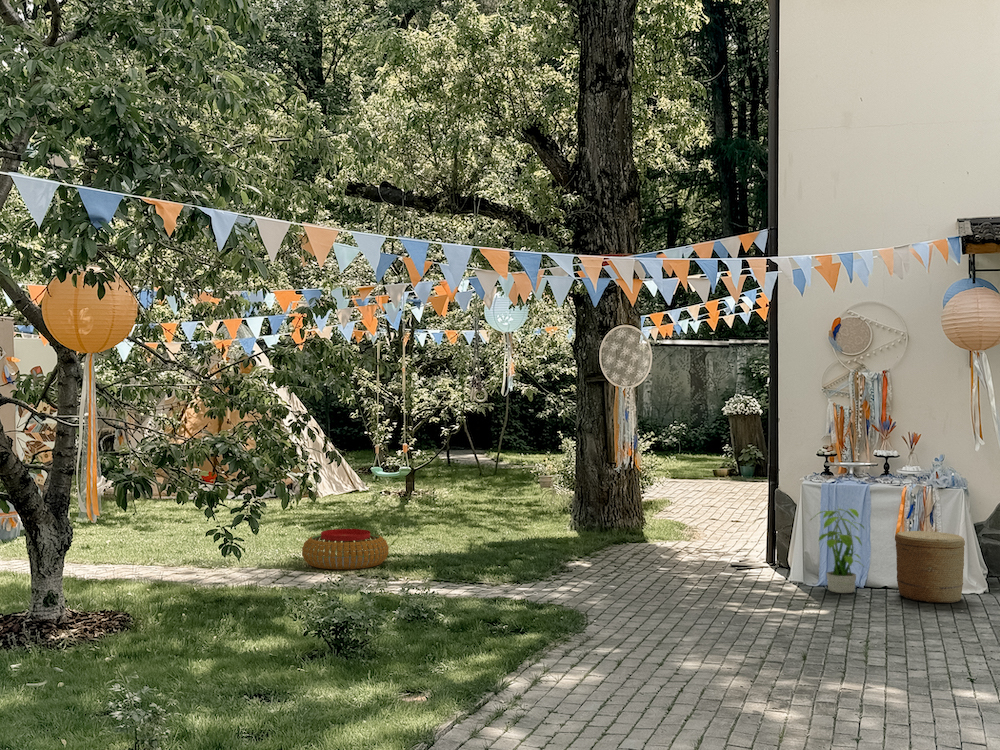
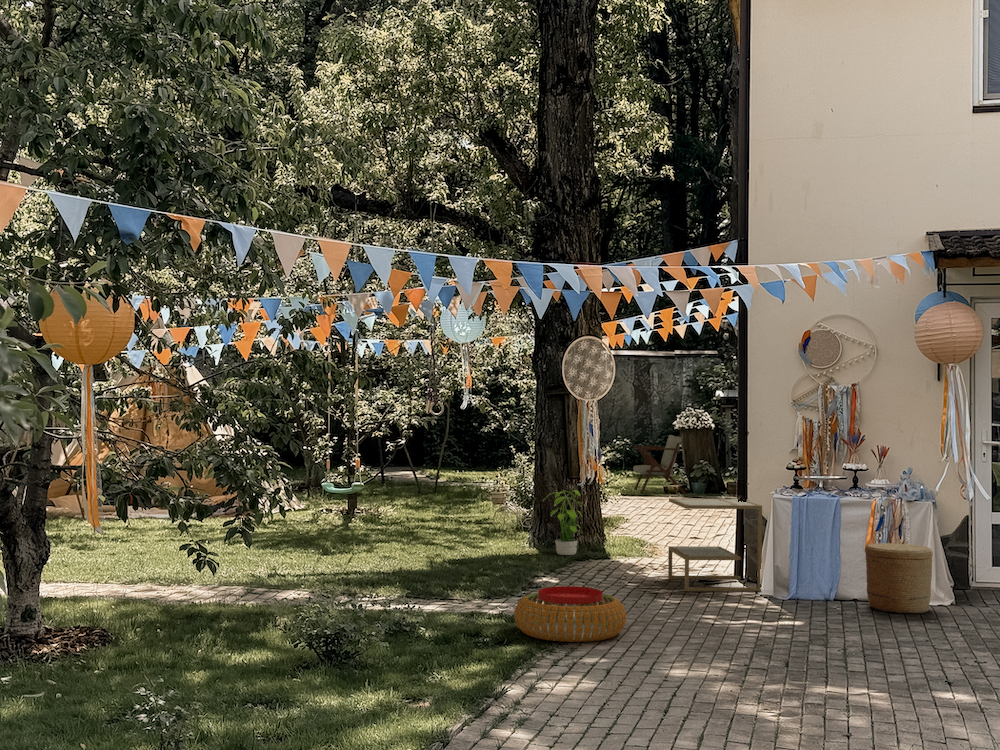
lounge chair: none [685,420,735,477] -> present [633,435,686,494]
side table: none [700,484,792,577] -> present [668,498,762,591]
potted plant: present [810,508,864,593] -> present [543,490,583,555]
pouf: present [302,529,389,570] -> present [514,586,626,642]

